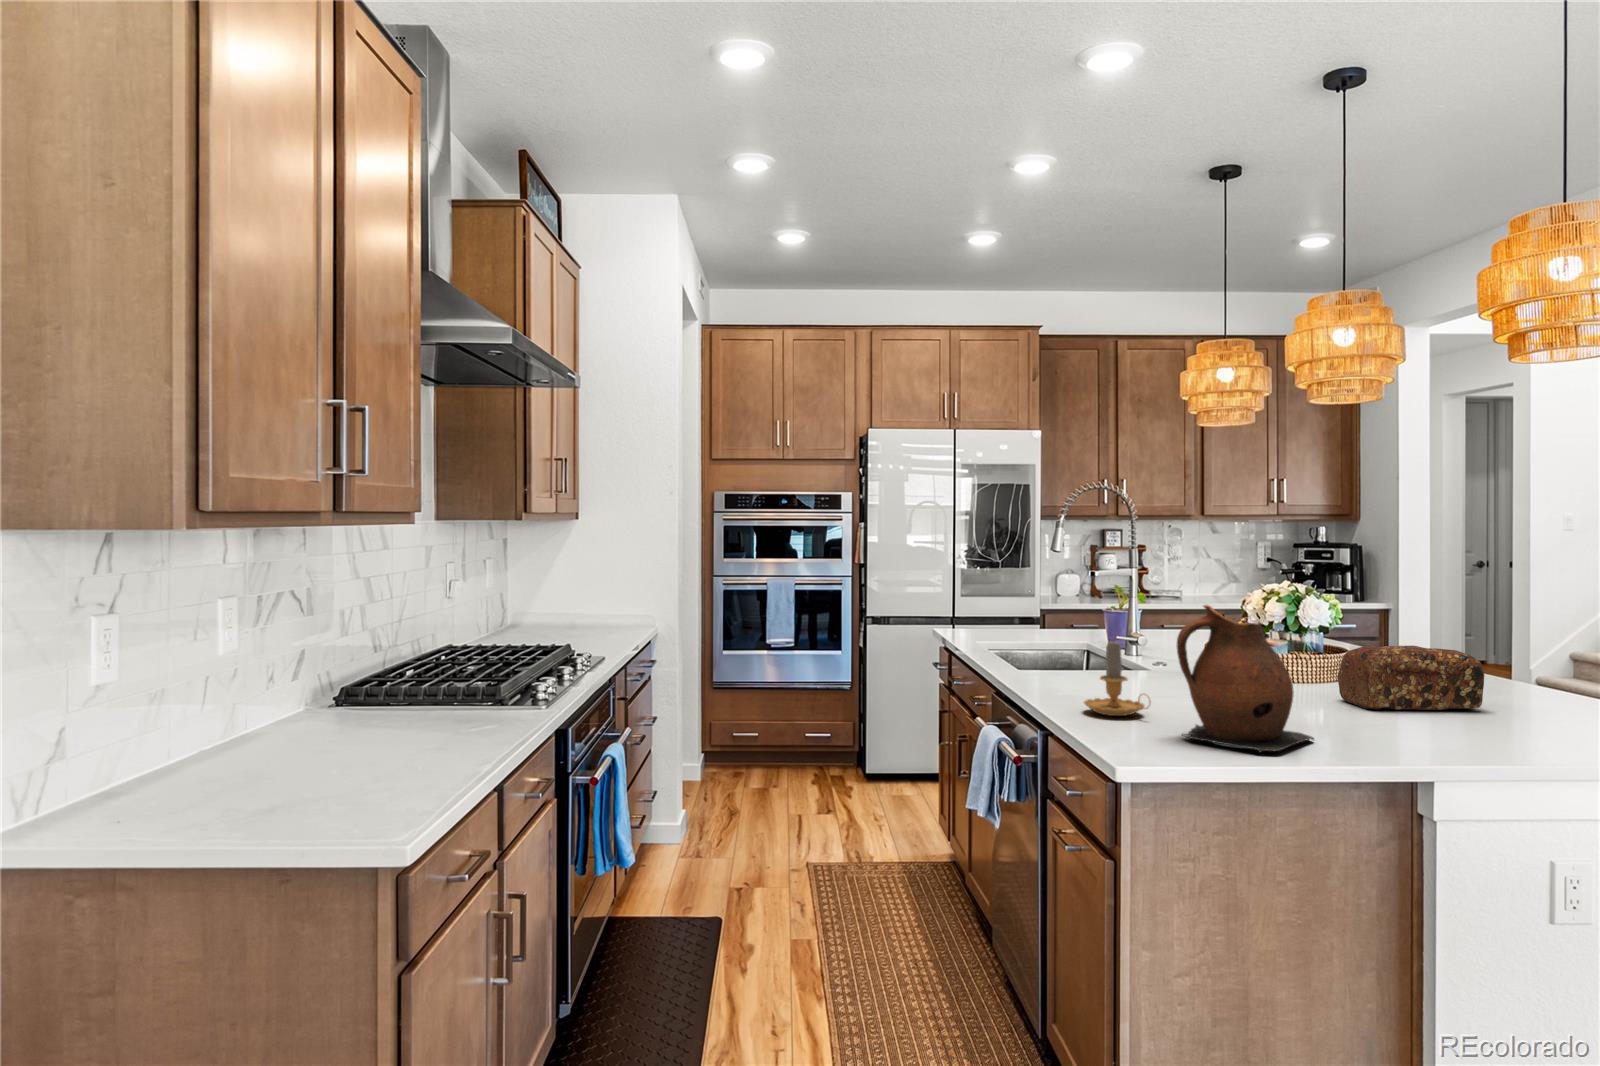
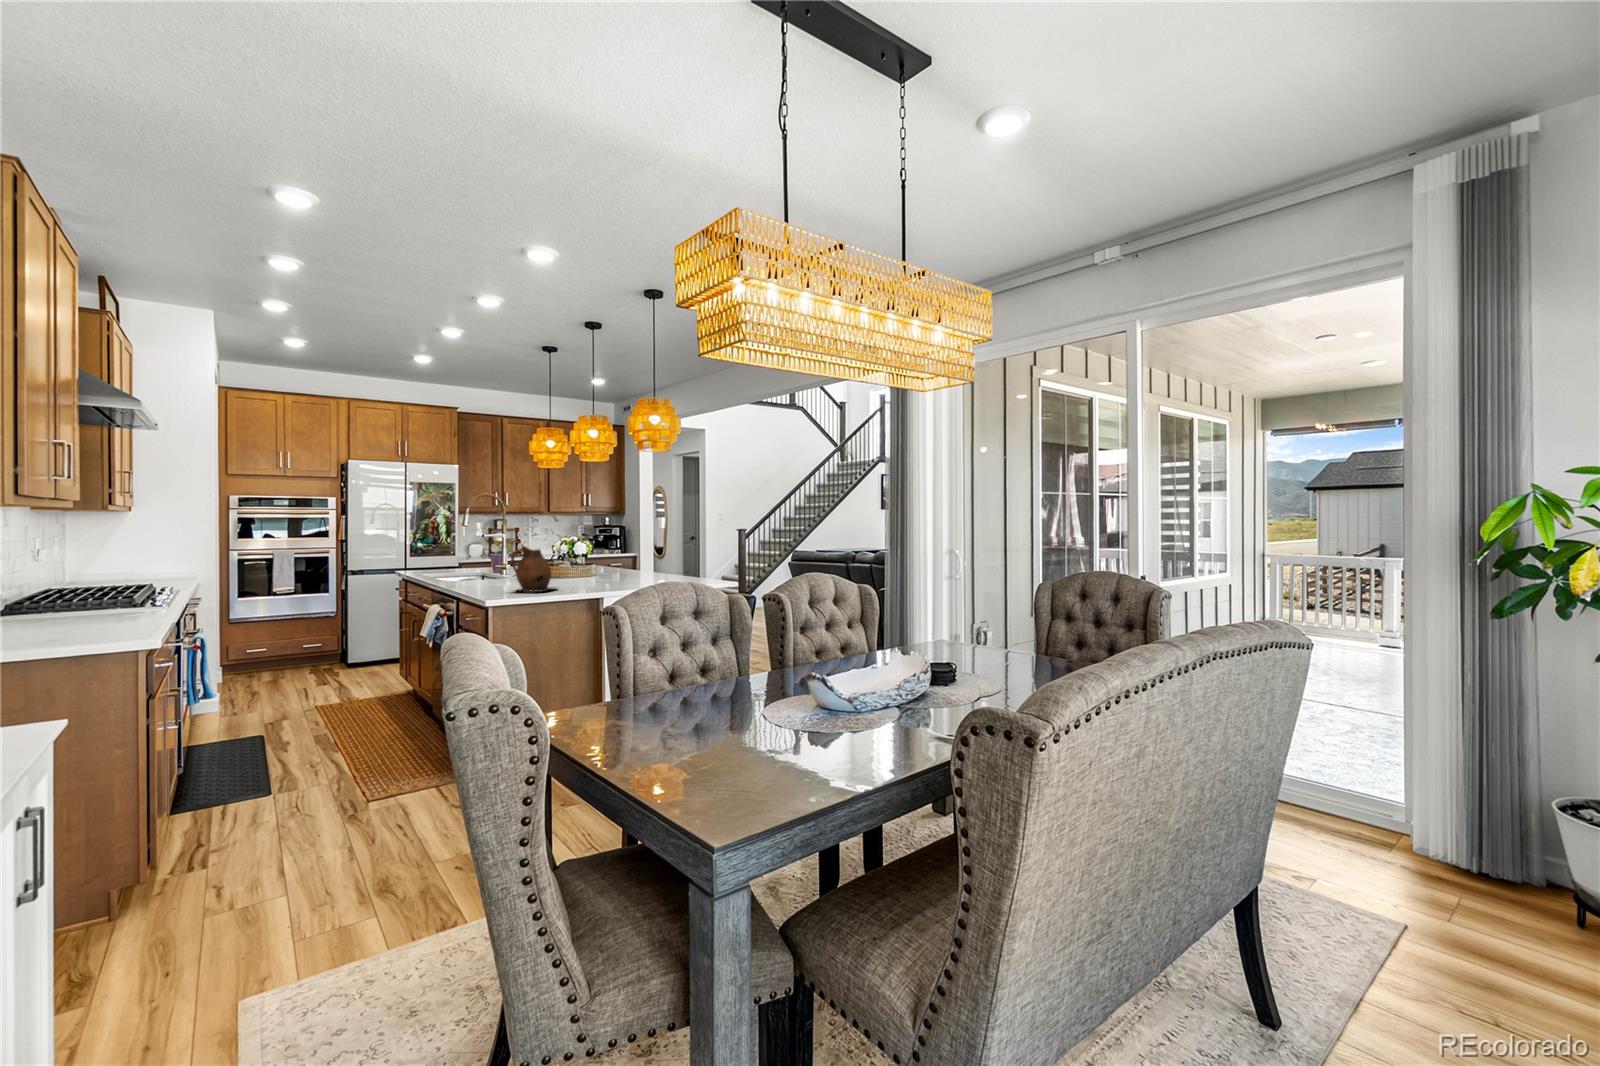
candle: present [1084,641,1151,716] -> none [476,559,503,589]
bread loaf: present [1337,646,1484,710] -> none [578,559,624,582]

